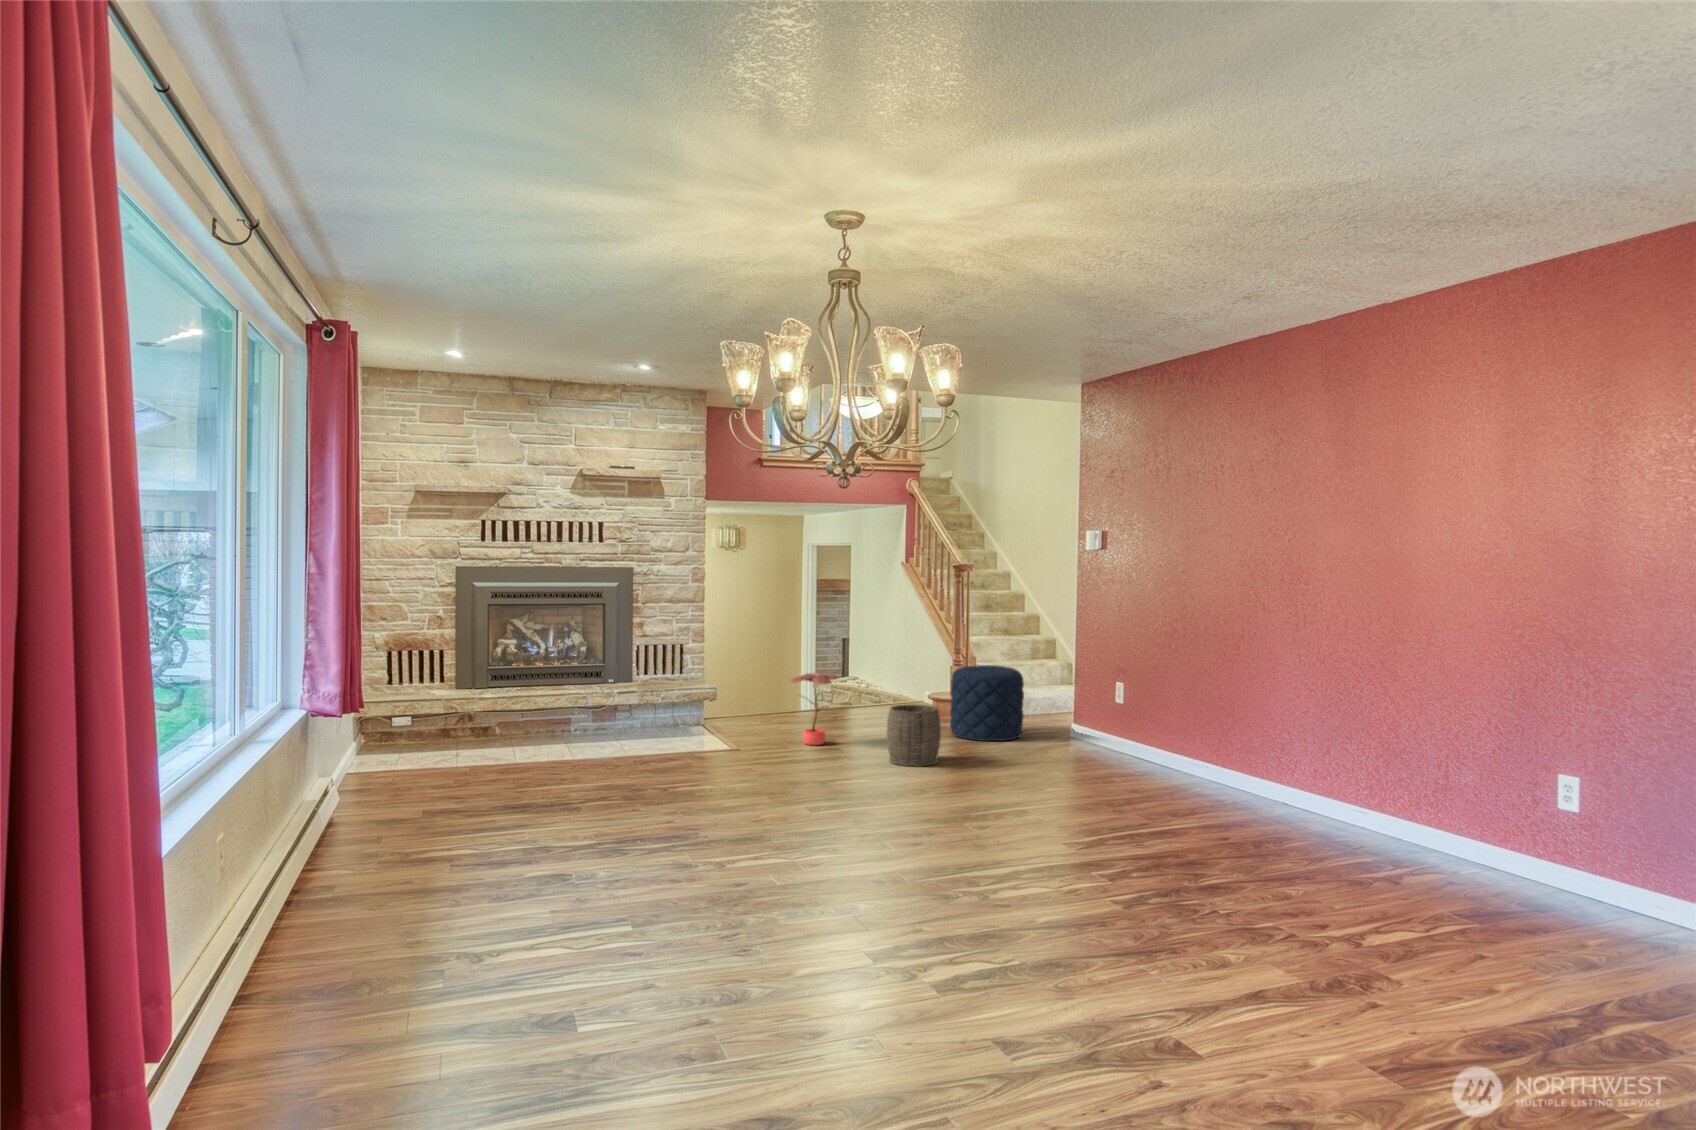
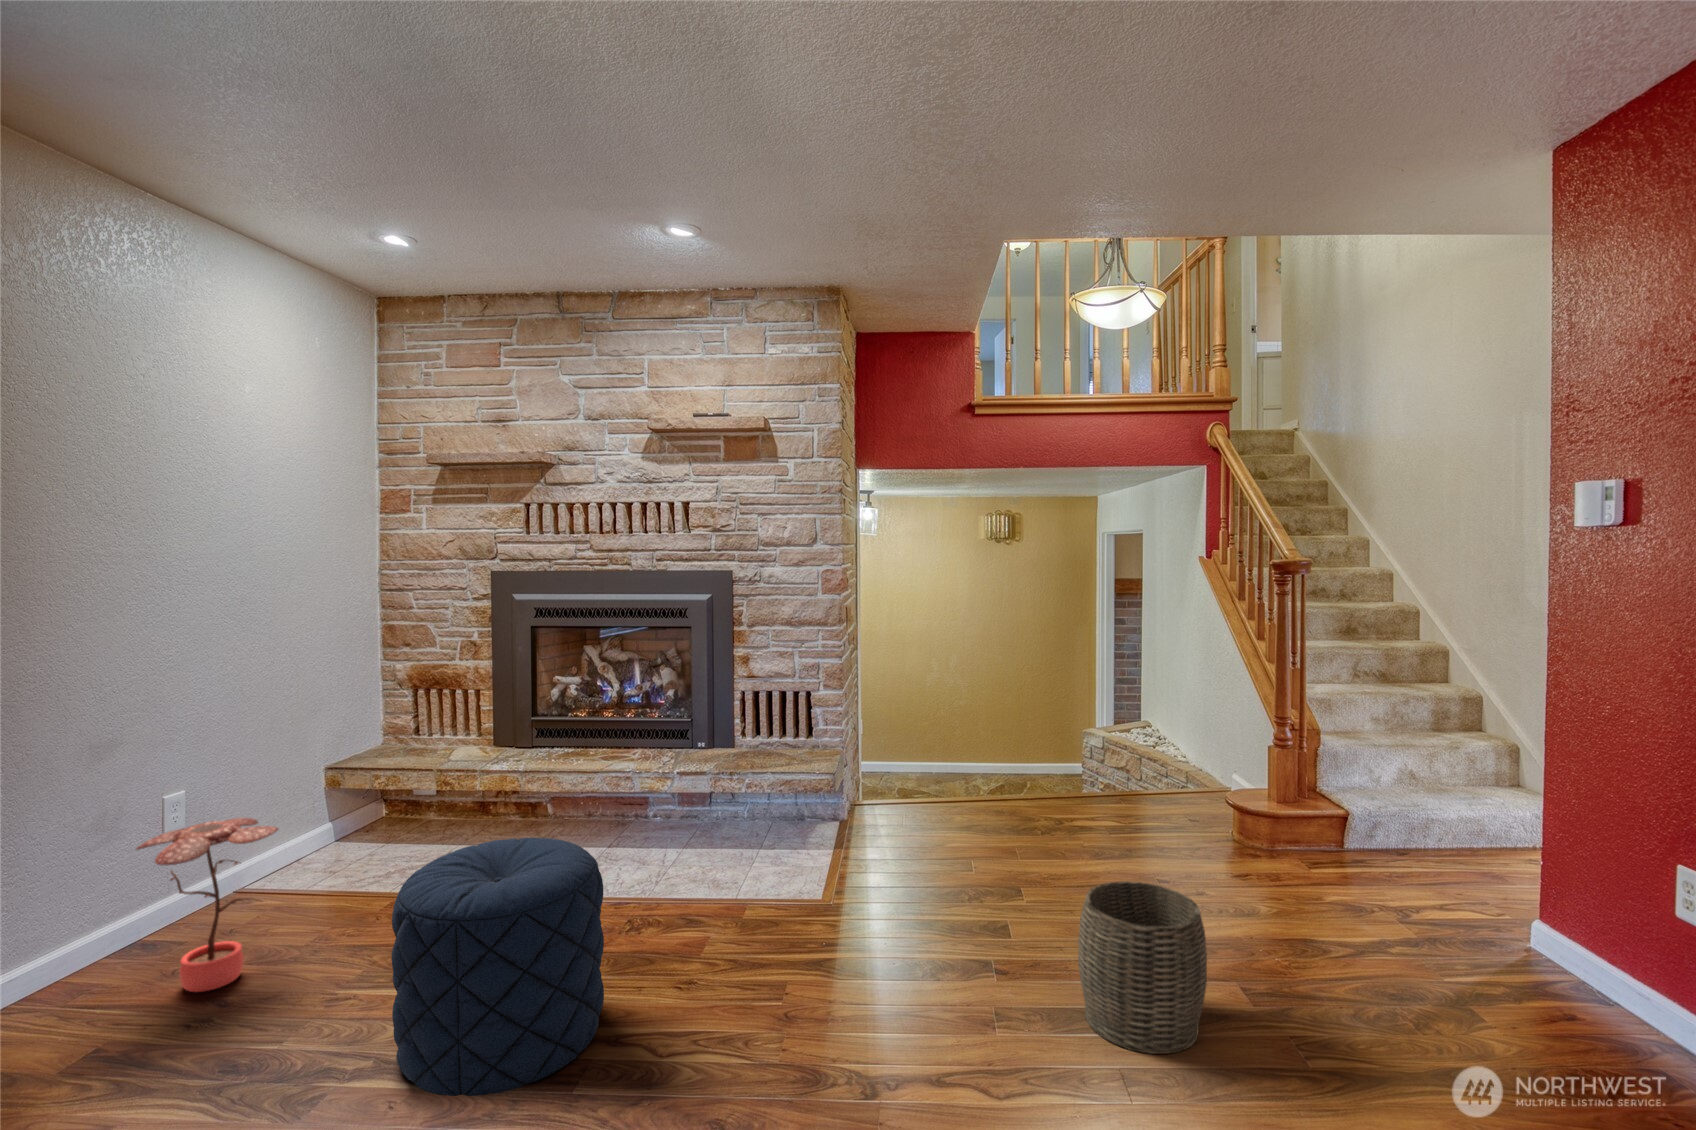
pouf: present [950,665,1024,741] -> present [391,838,604,1096]
potted plant: present [790,673,838,745] -> present [136,818,278,992]

